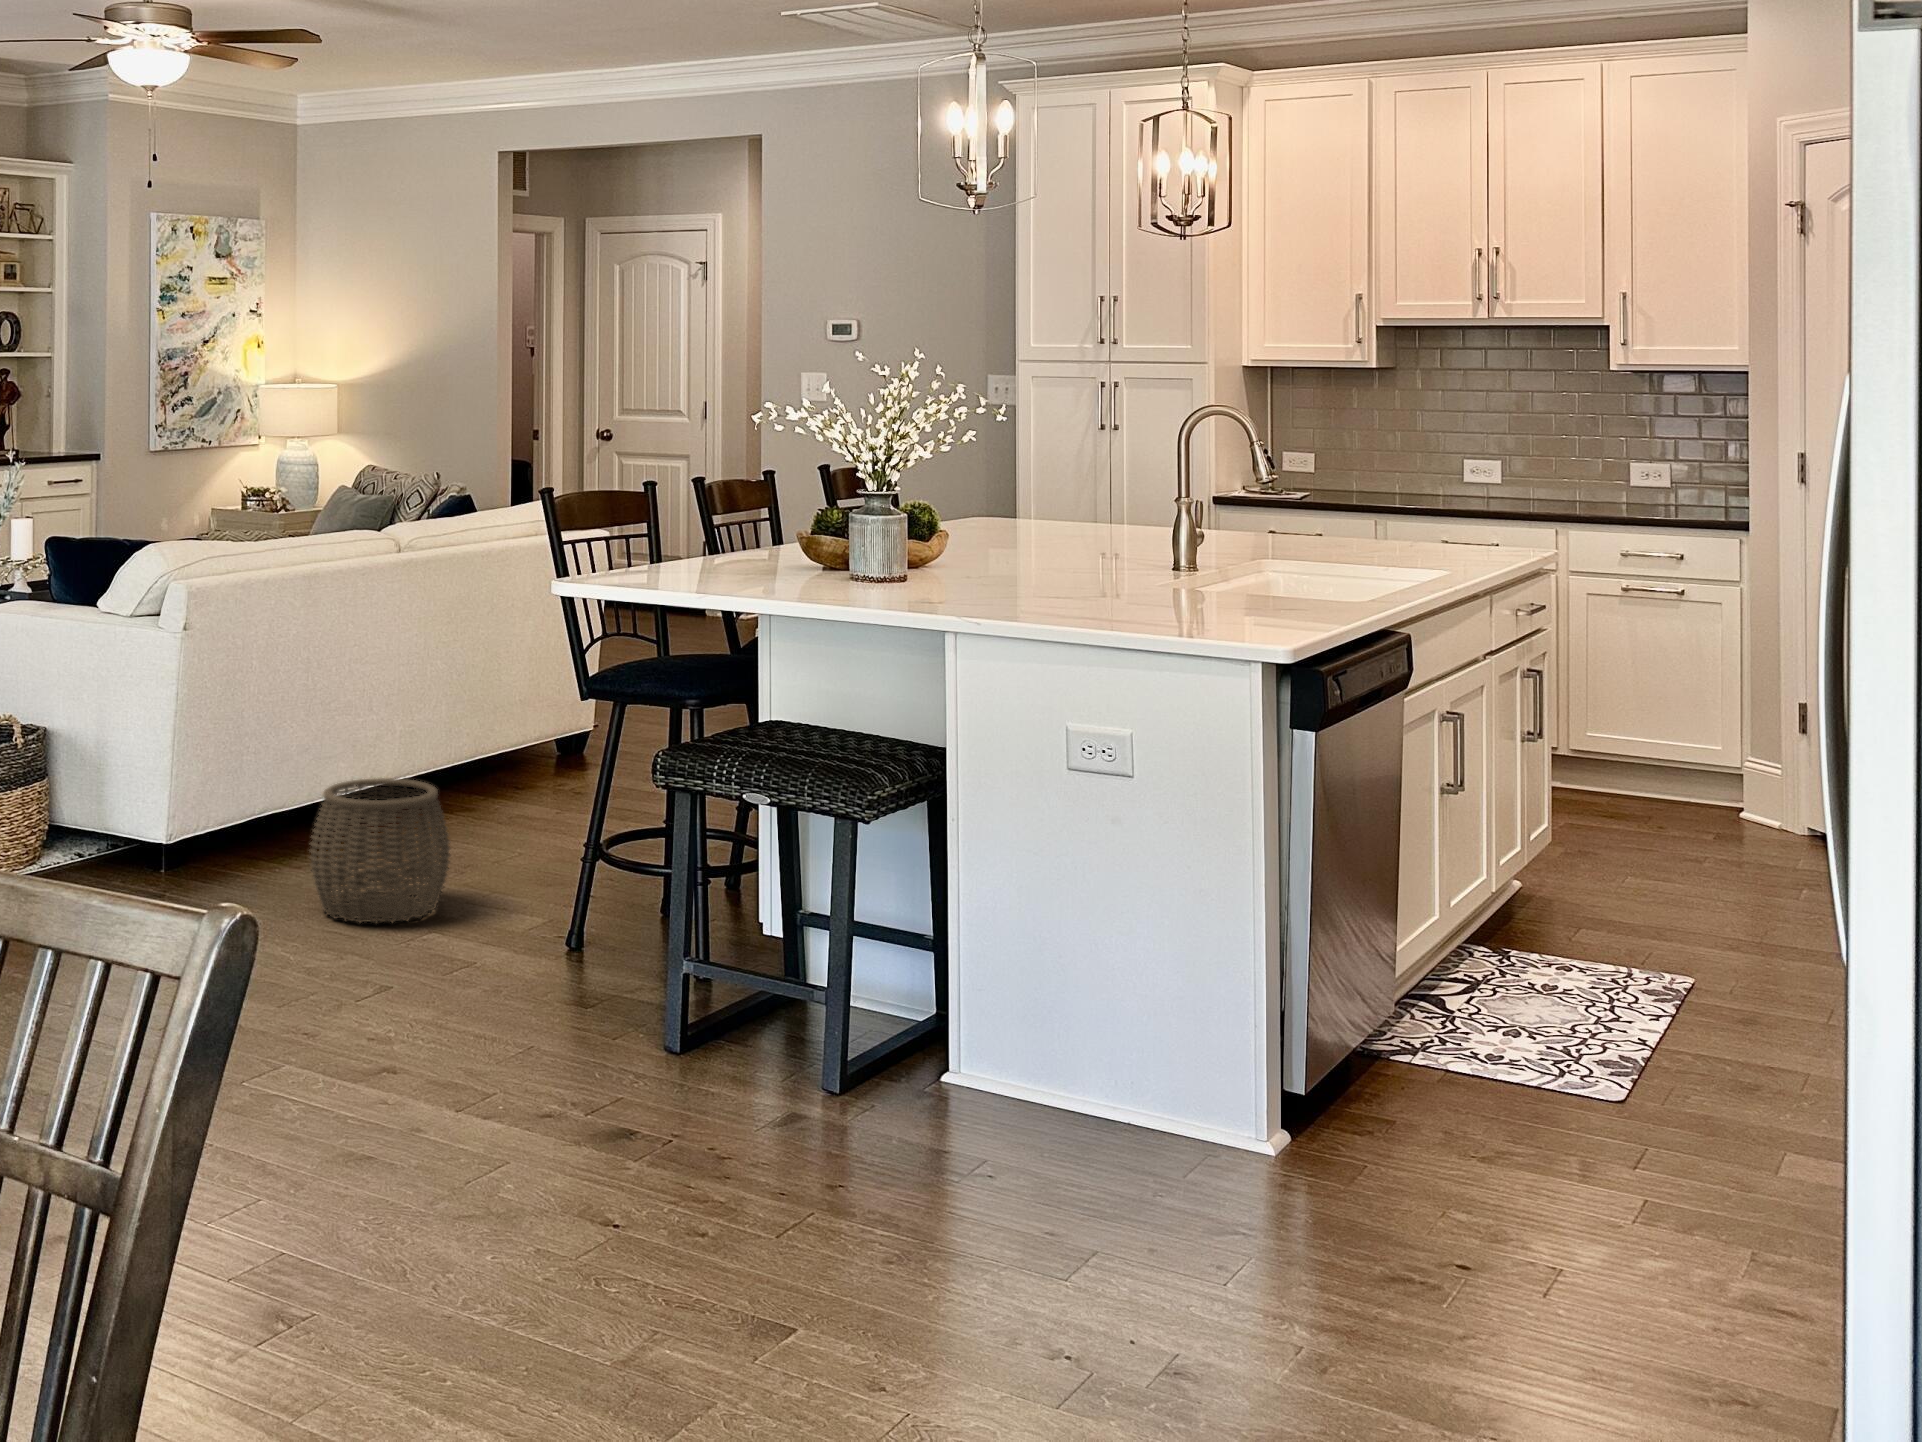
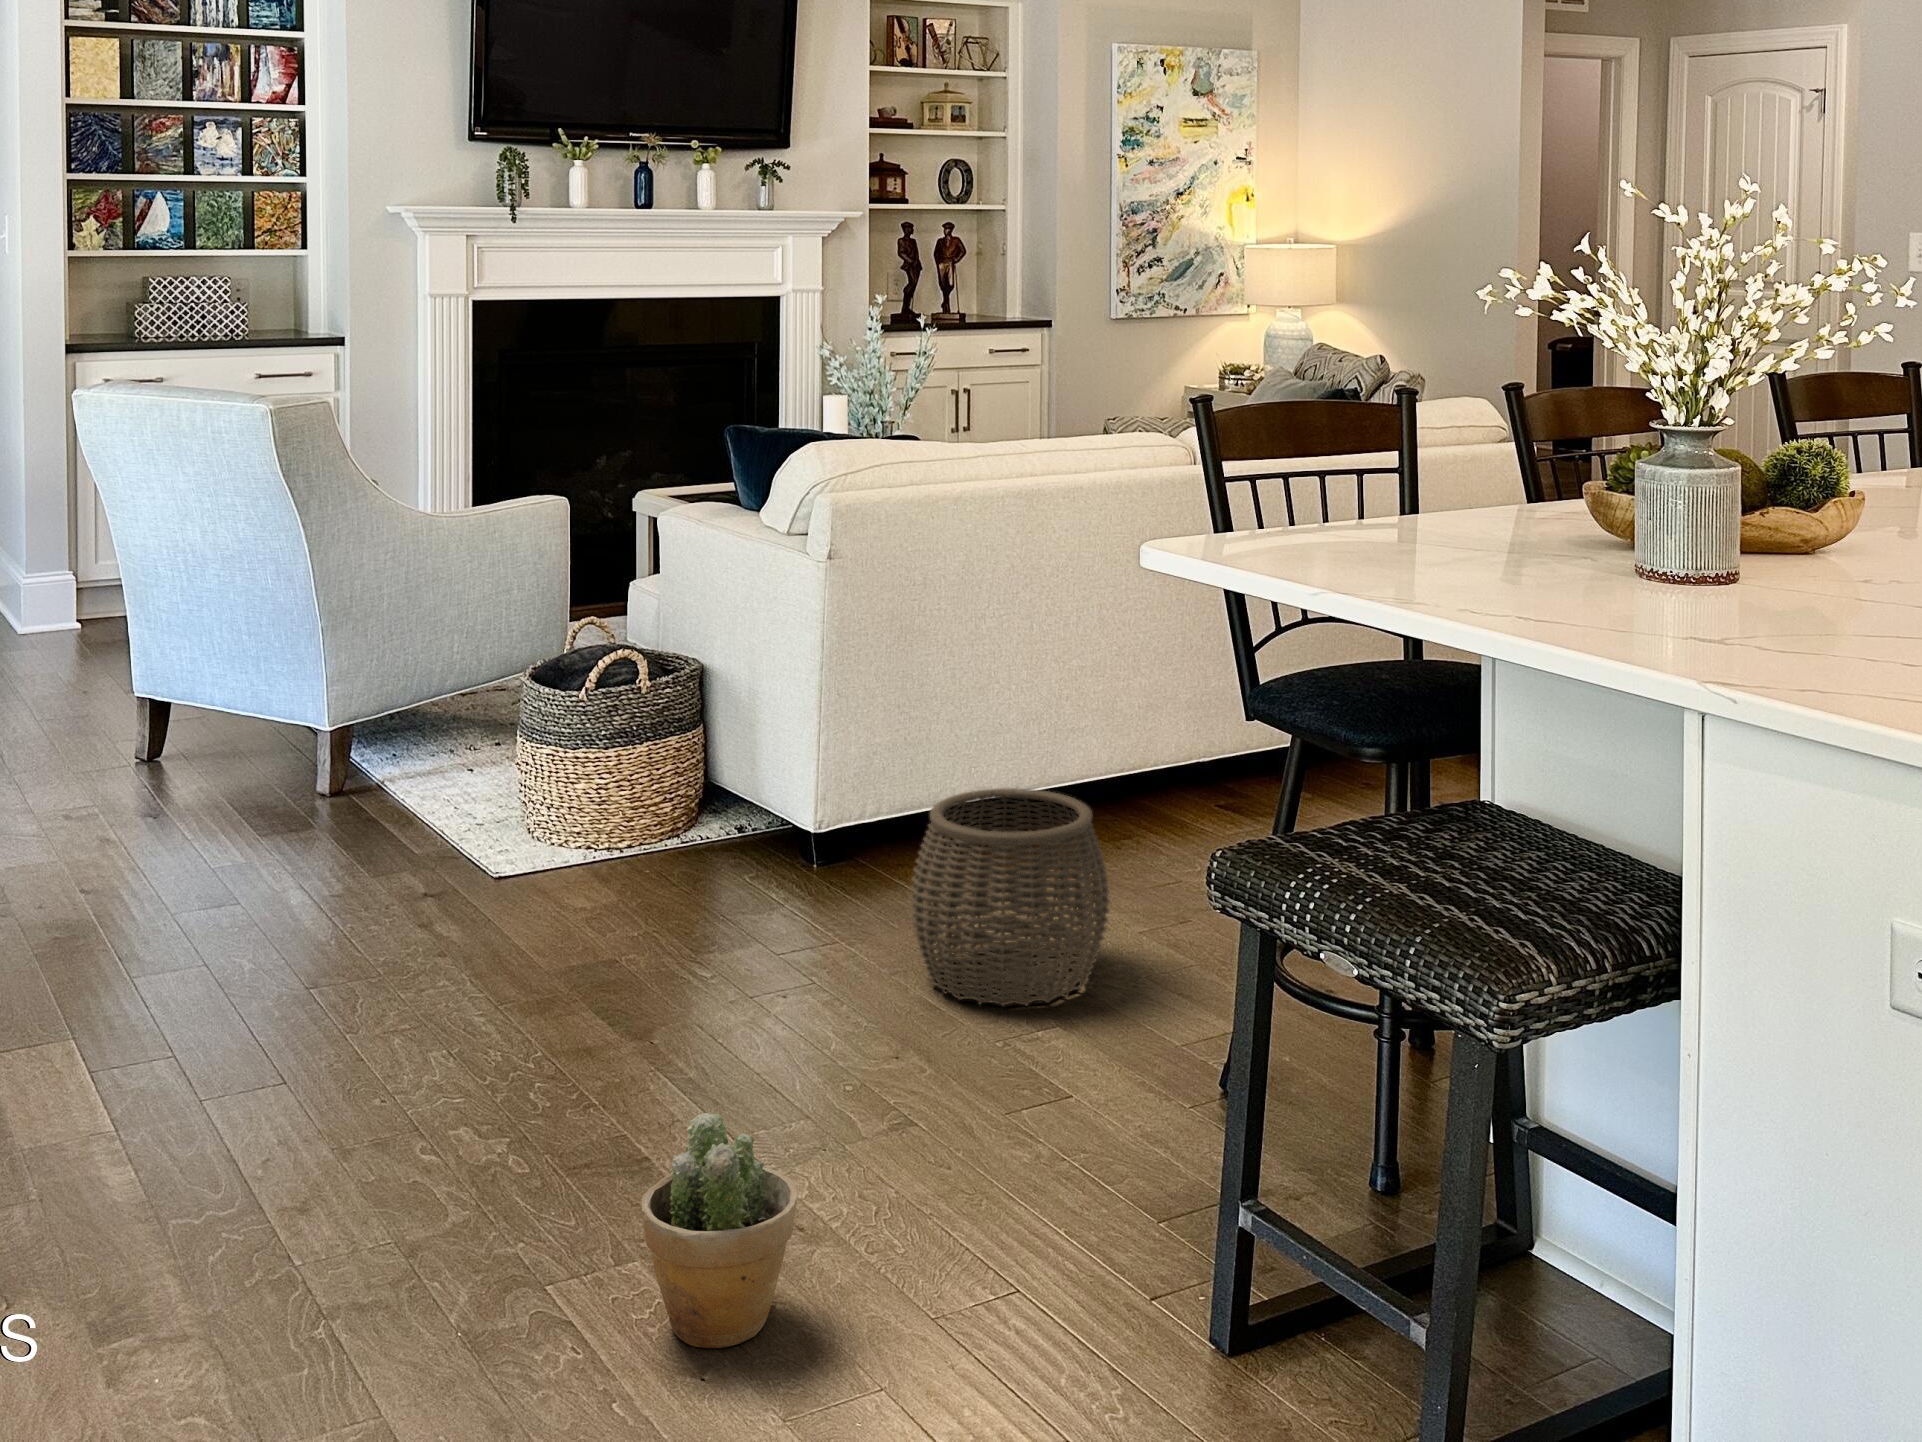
potted plant: none [335,943,431,1084] -> present [641,1113,797,1348]

